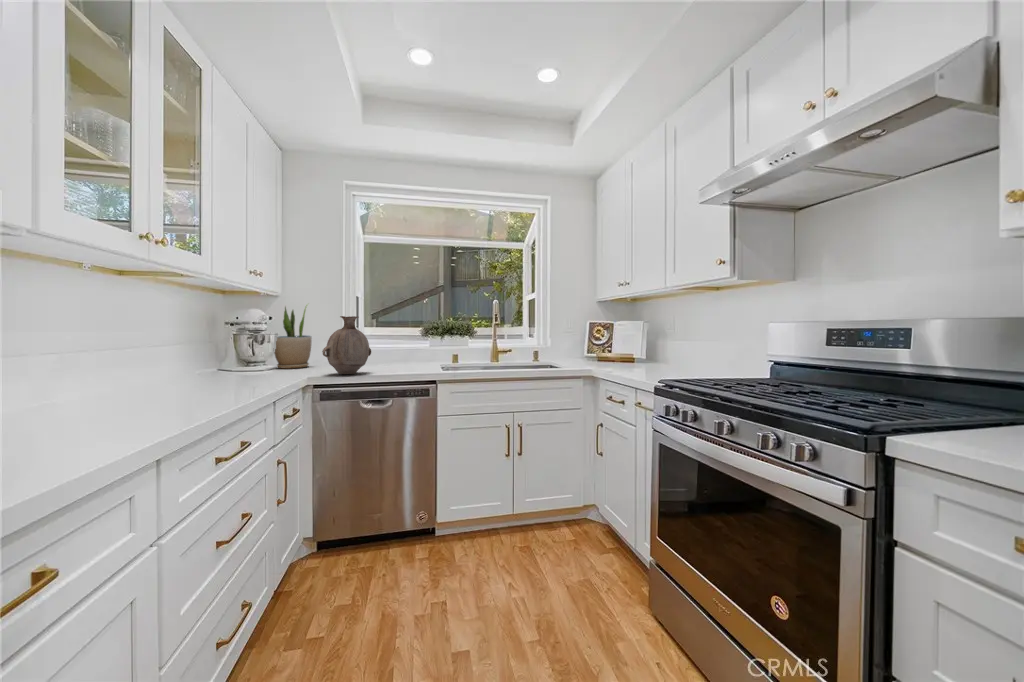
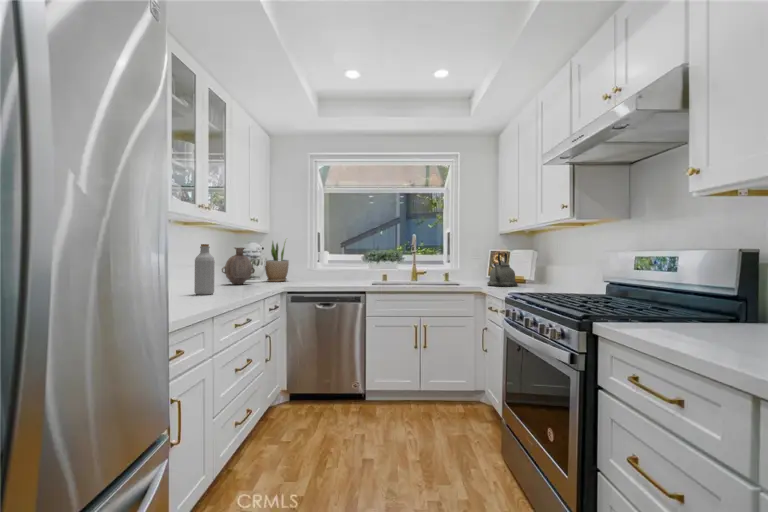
bottle: none [129,309,174,404] -> present [194,244,215,295]
vase: present [322,316,371,374] -> present [222,248,255,284]
kettle: none [599,325,638,370] -> present [487,253,517,286]

